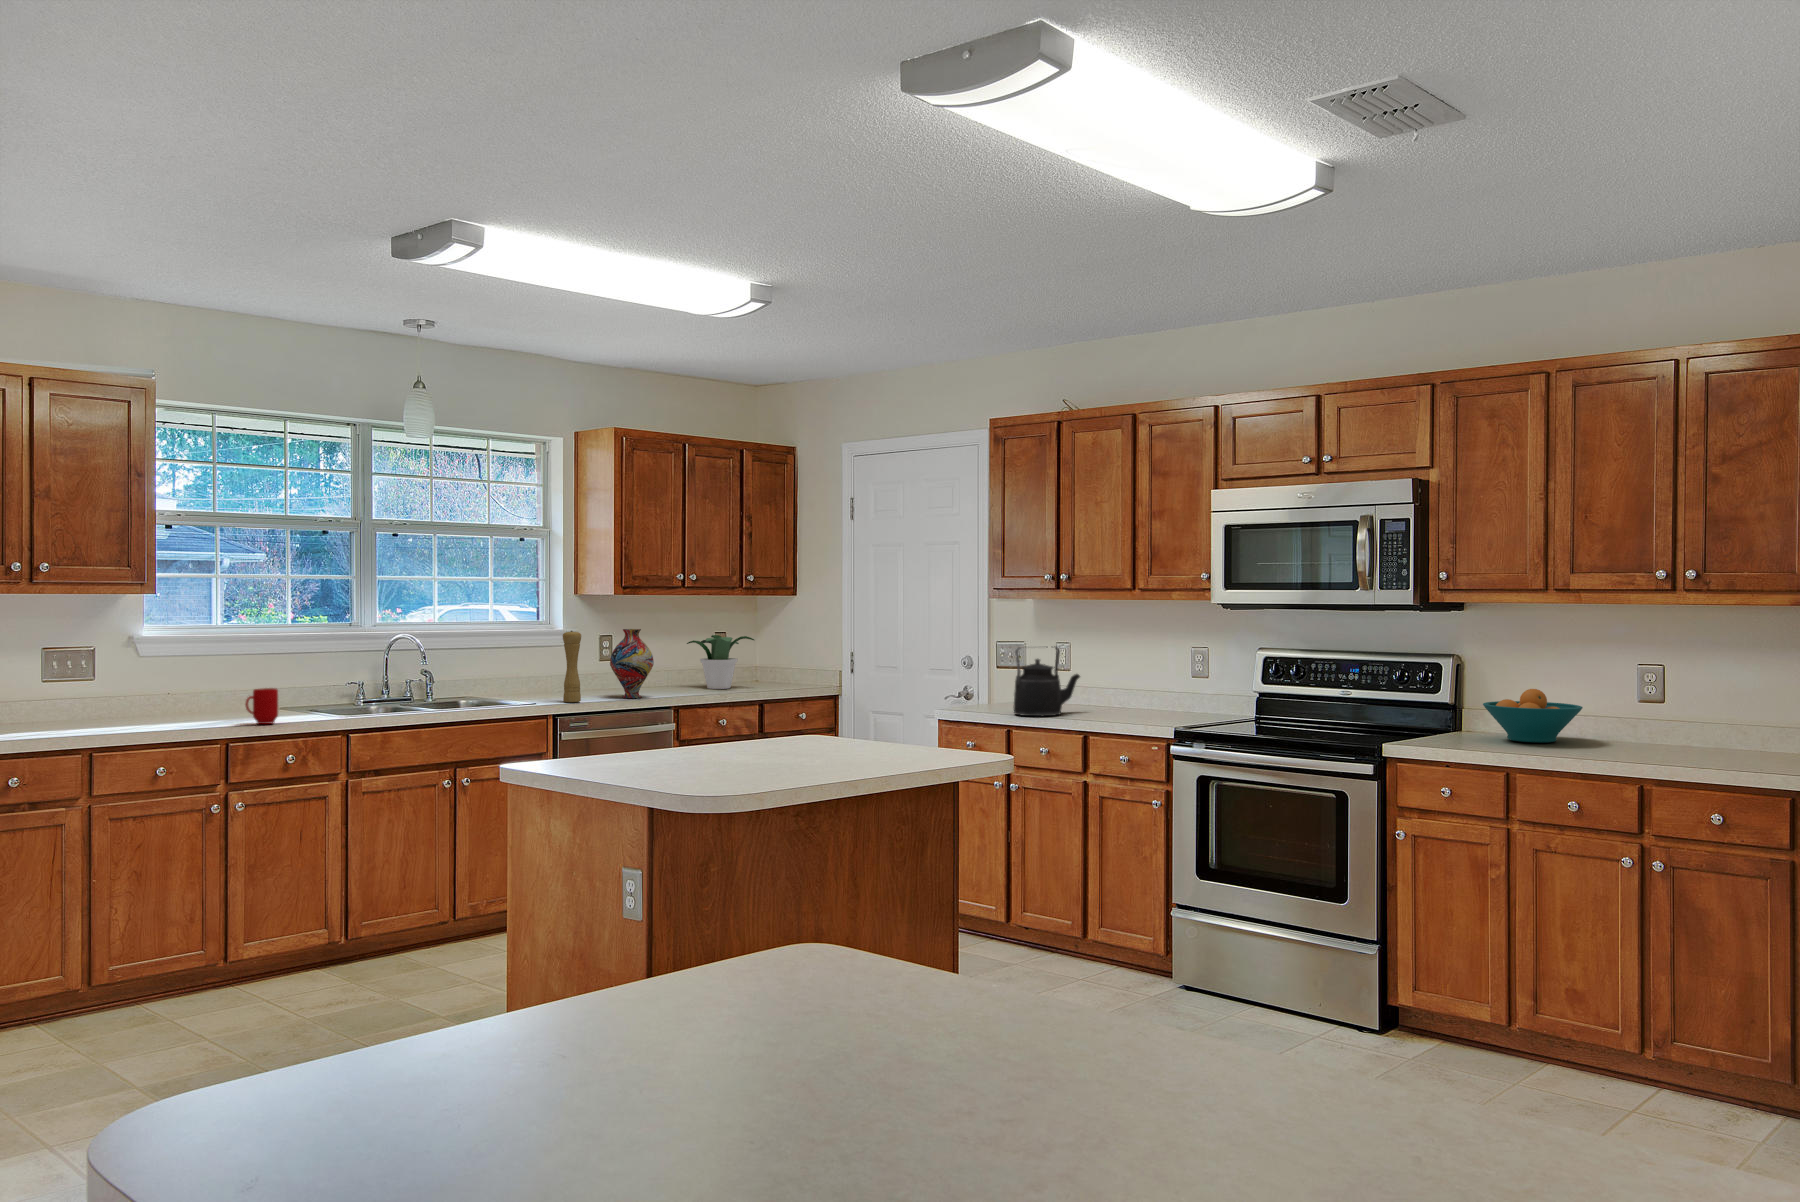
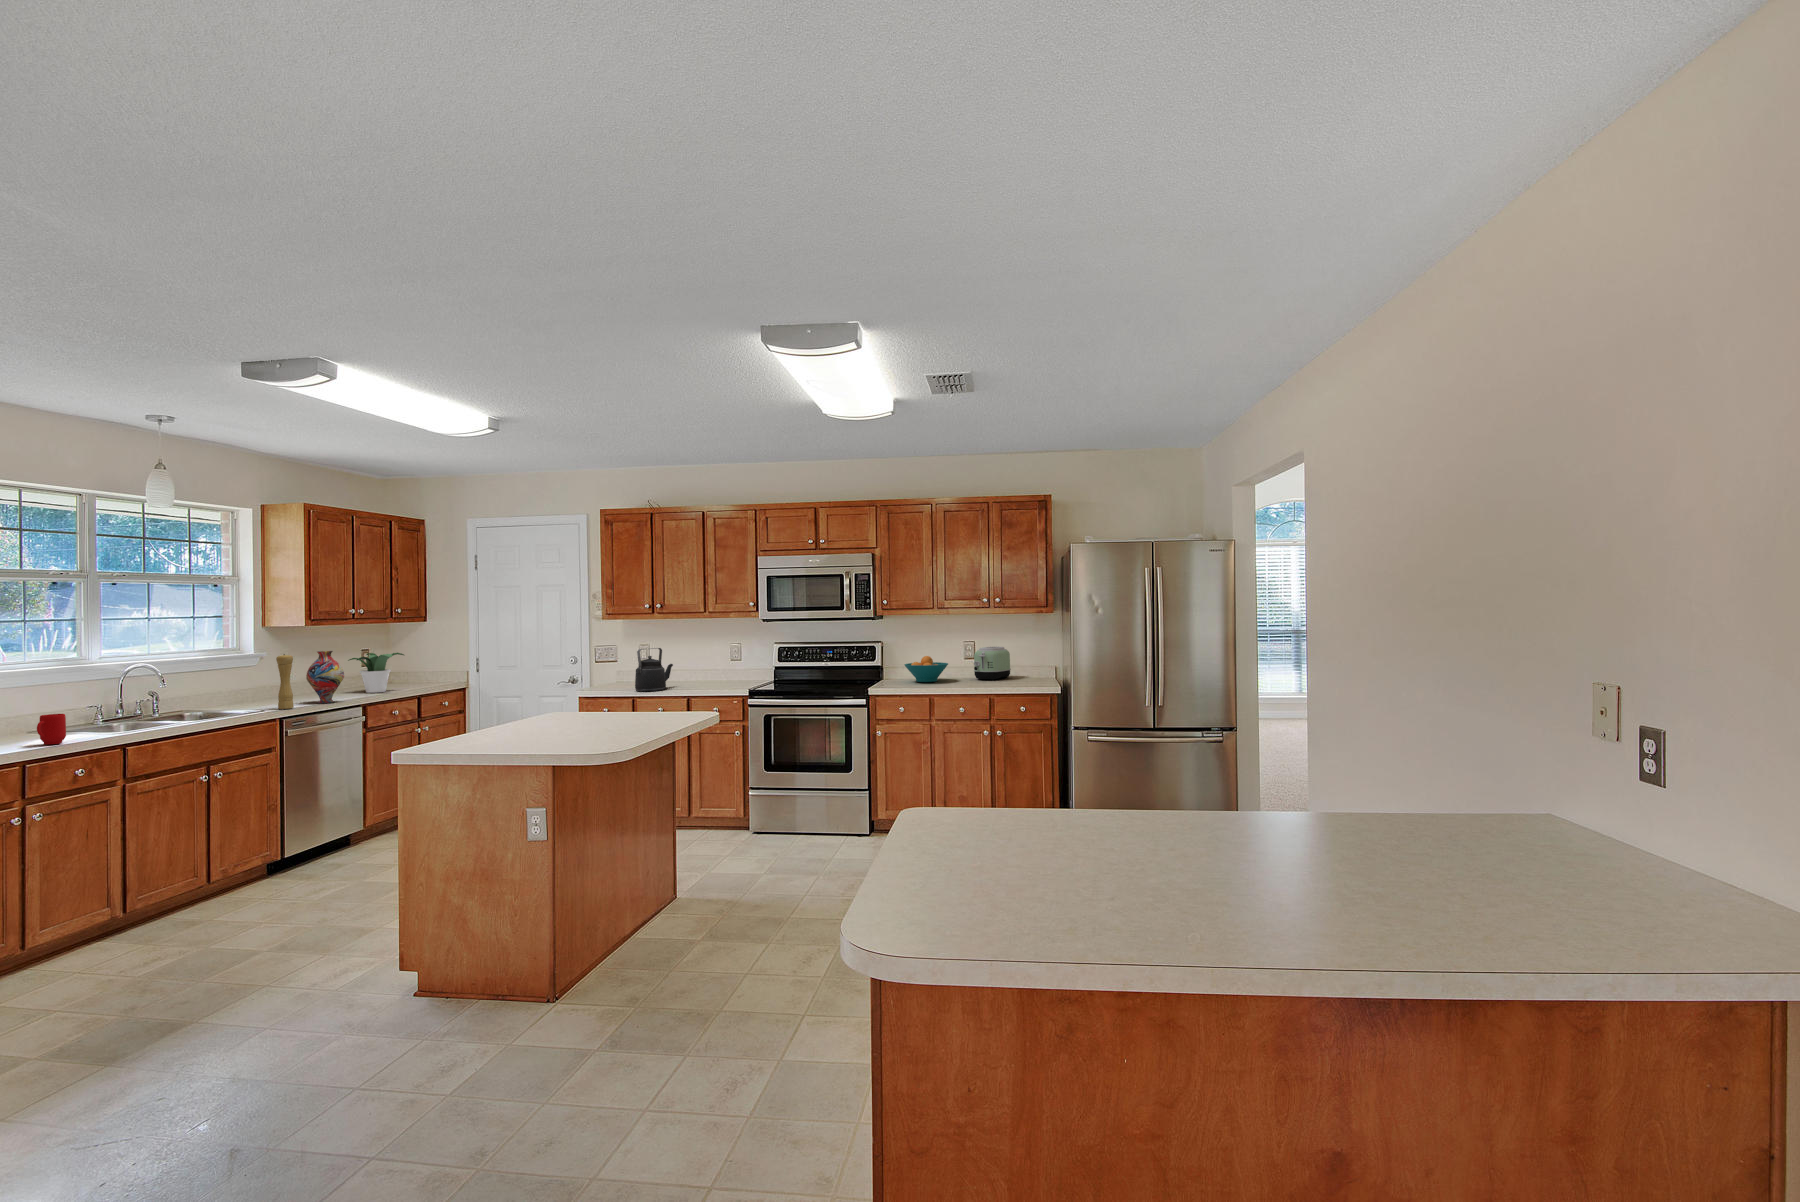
toaster: none [1642,678,1743,750] -> present [974,647,1011,680]

